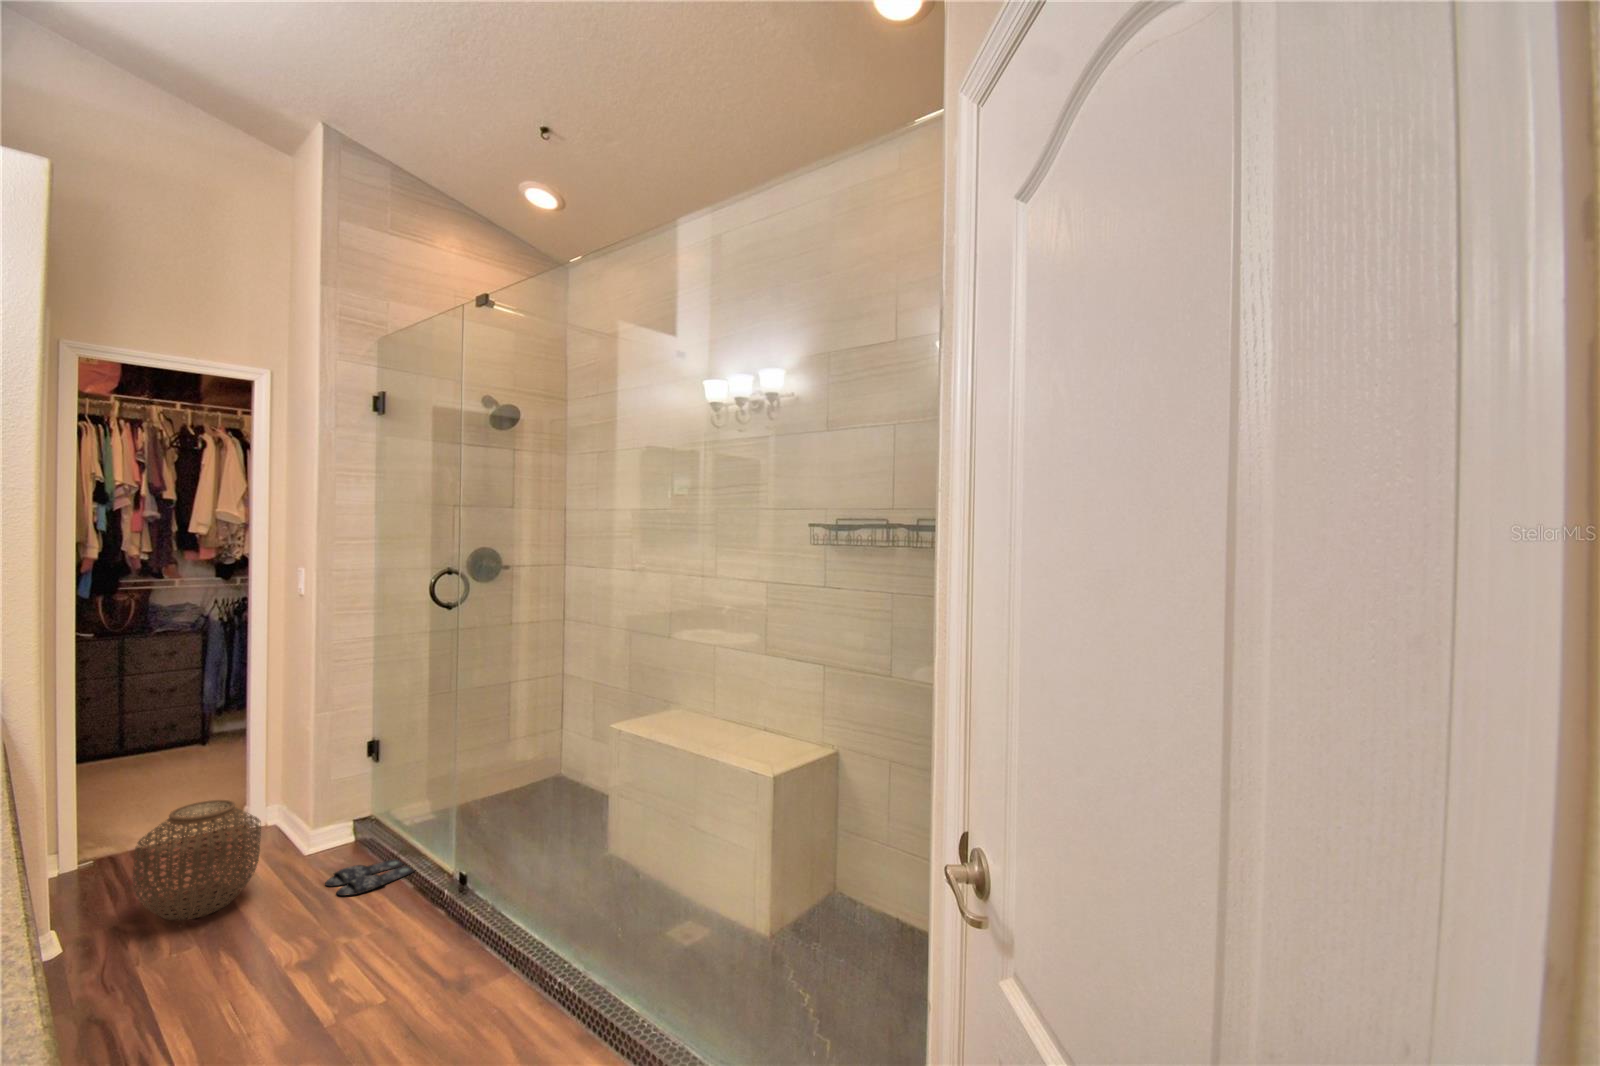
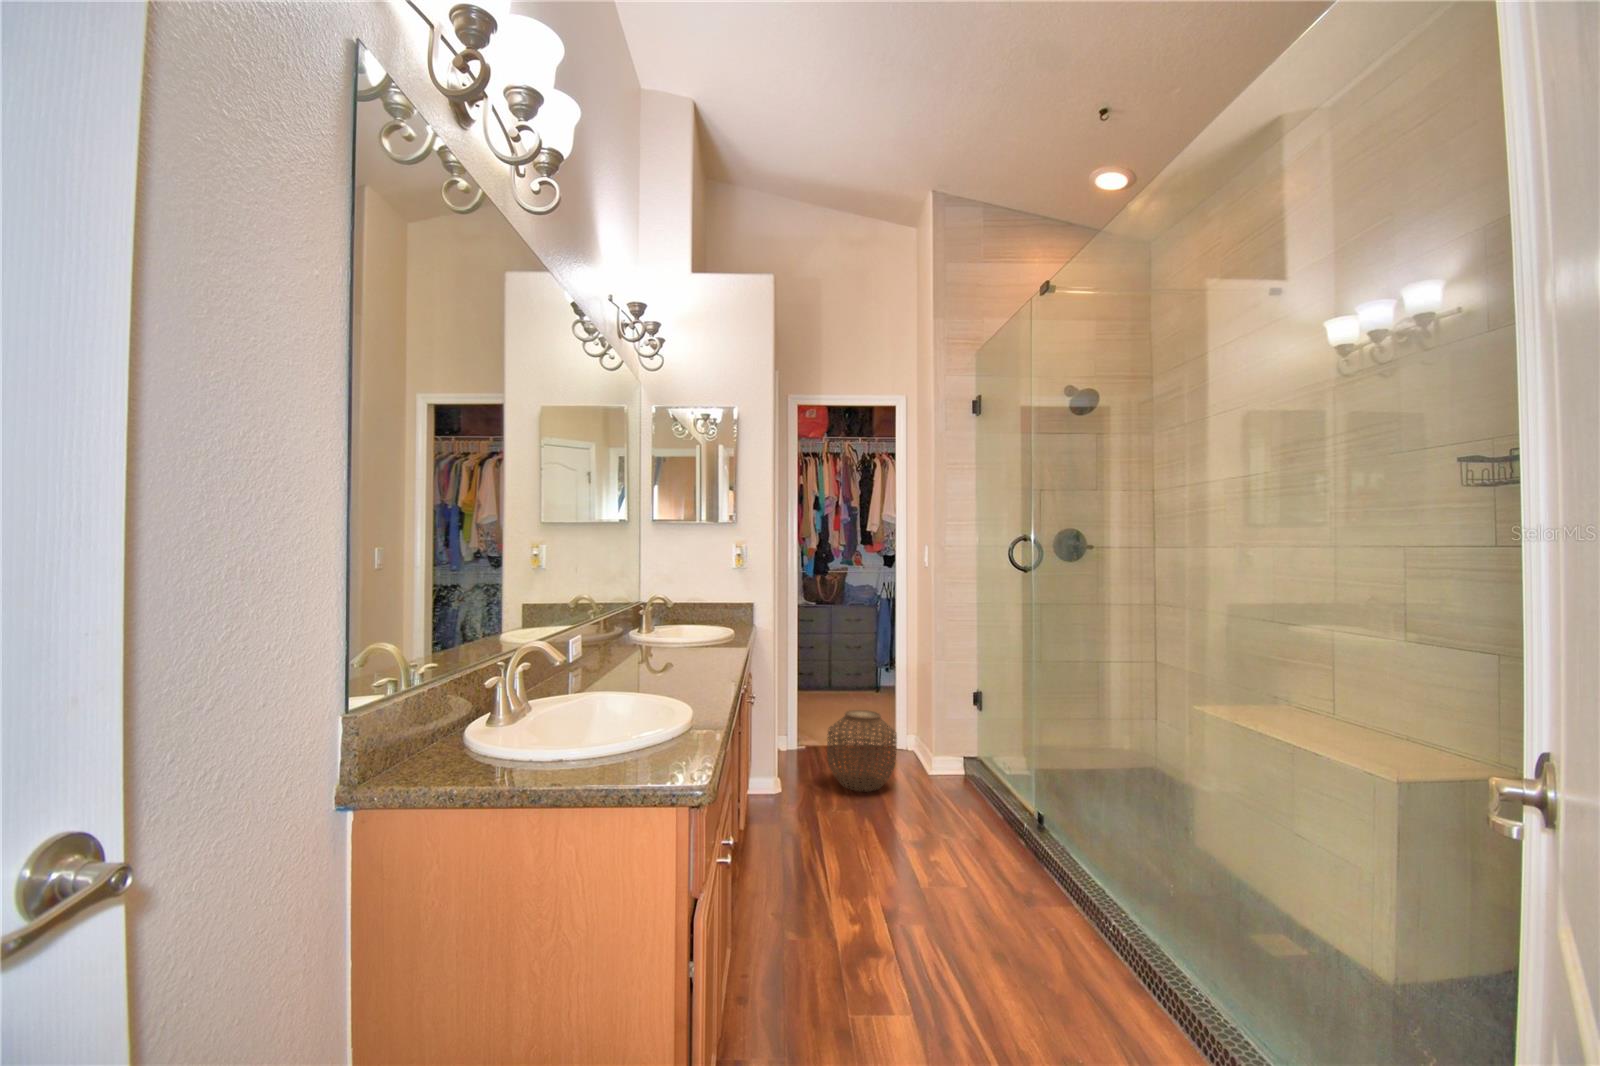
slippers: present [325,859,414,896] -> none [938,790,1005,810]

